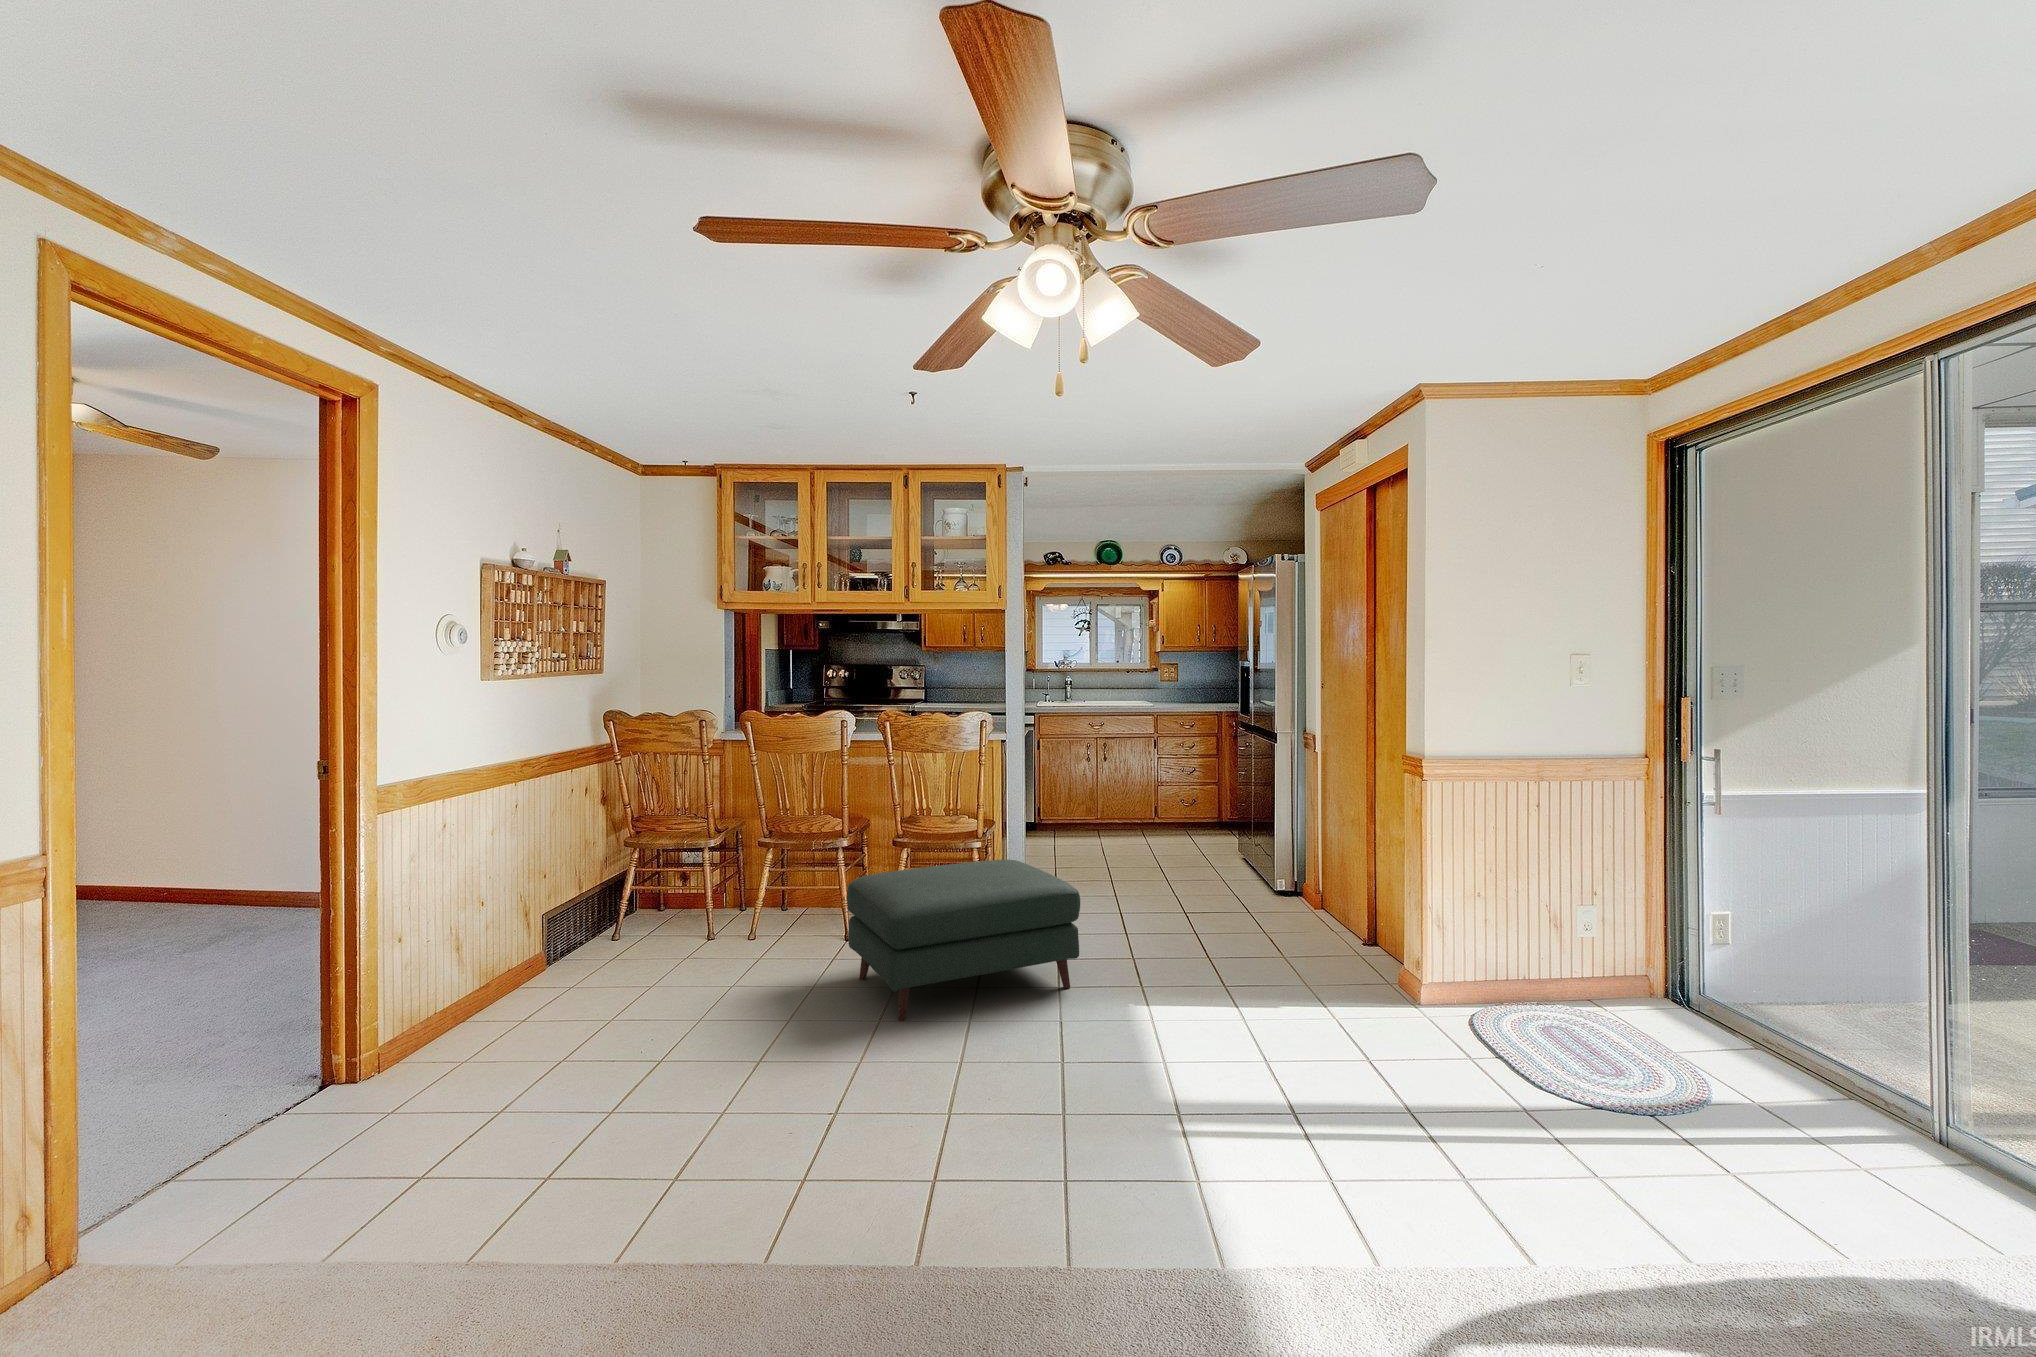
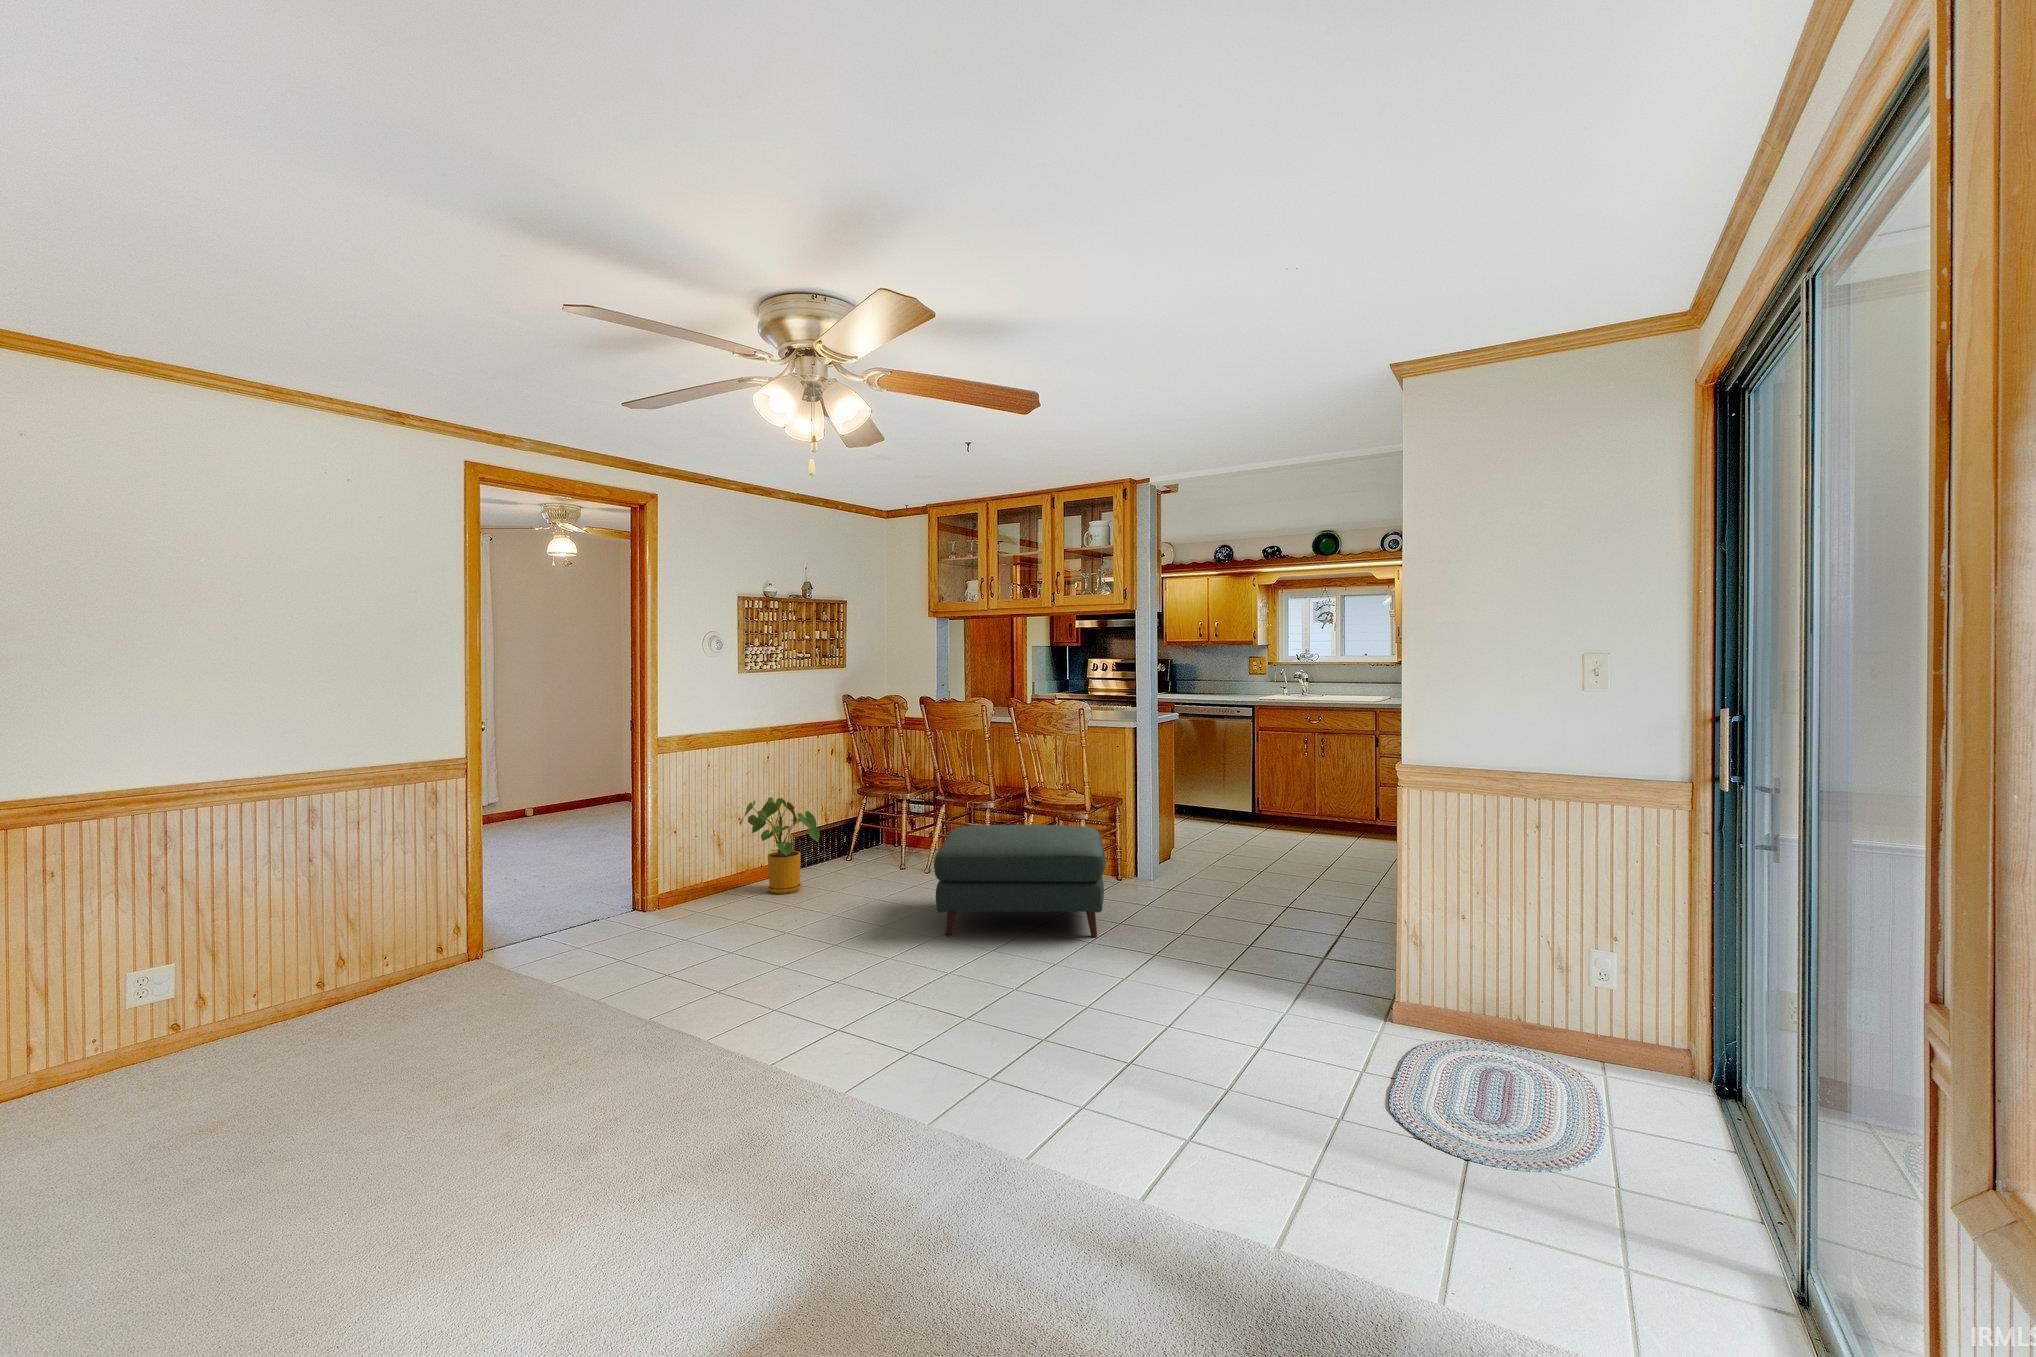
house plant: none [501,864,644,1007] -> present [740,797,820,894]

